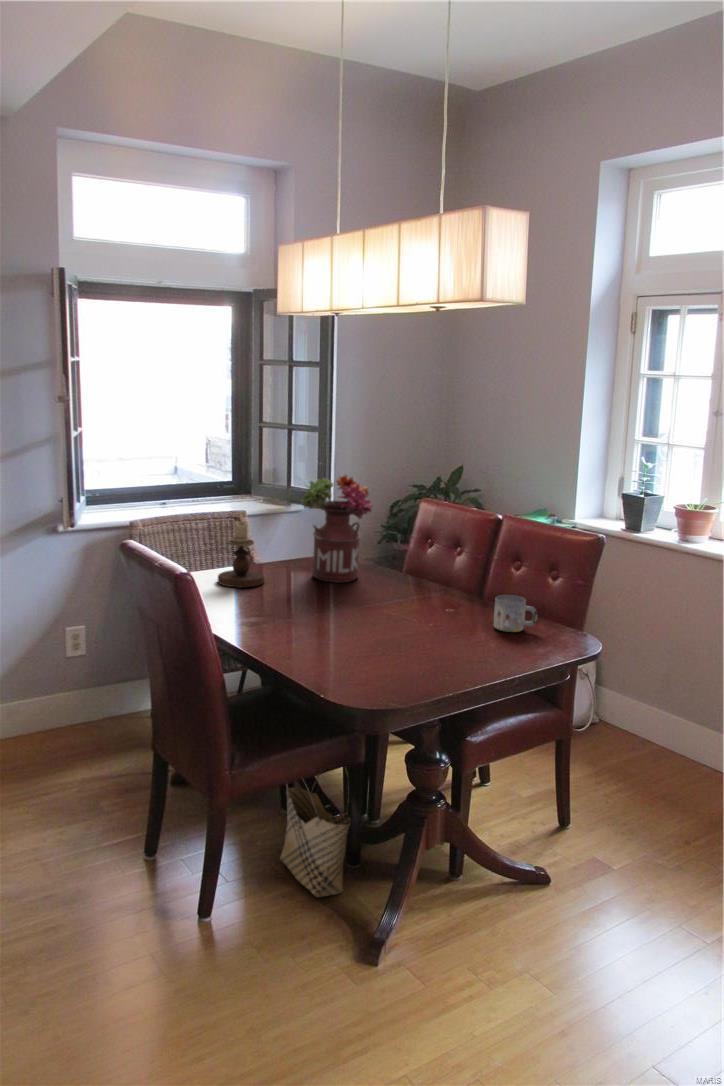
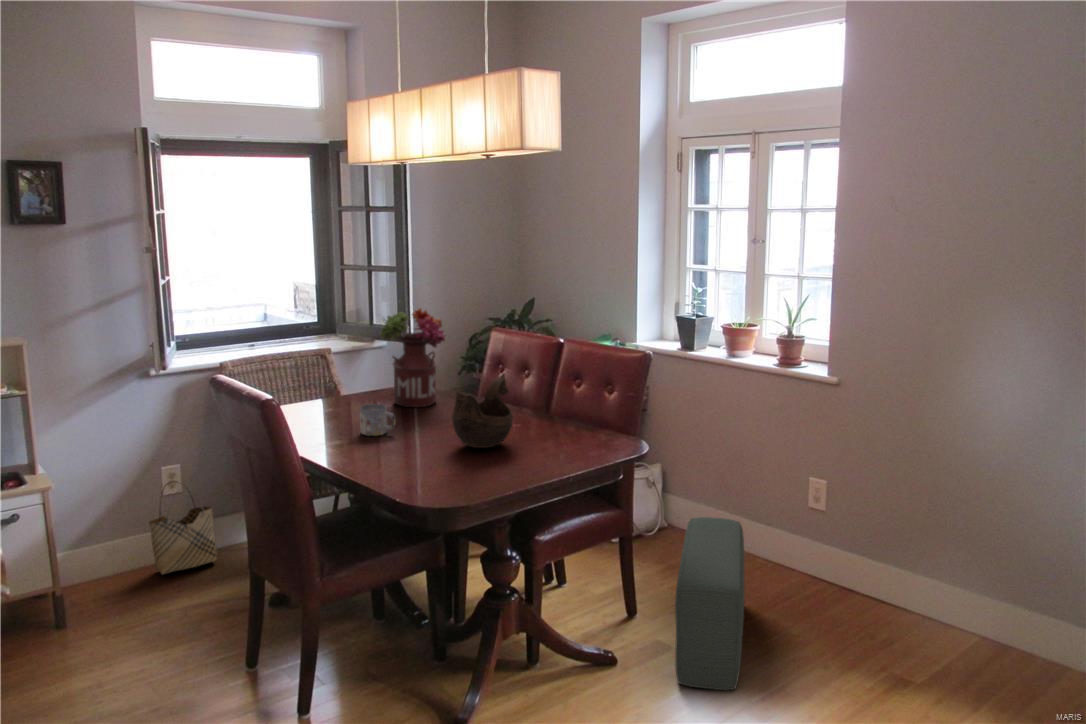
candlestick: present [218,521,265,587] -> none [305,355,349,416]
decorative bowl: none [380,553,449,637] -> present [452,373,513,448]
mug: present [494,595,537,632] -> present [360,404,396,436]
pouf: none [619,723,705,930] -> present [675,517,745,690]
woven basket: present [280,768,351,897] -> present [149,481,217,575]

